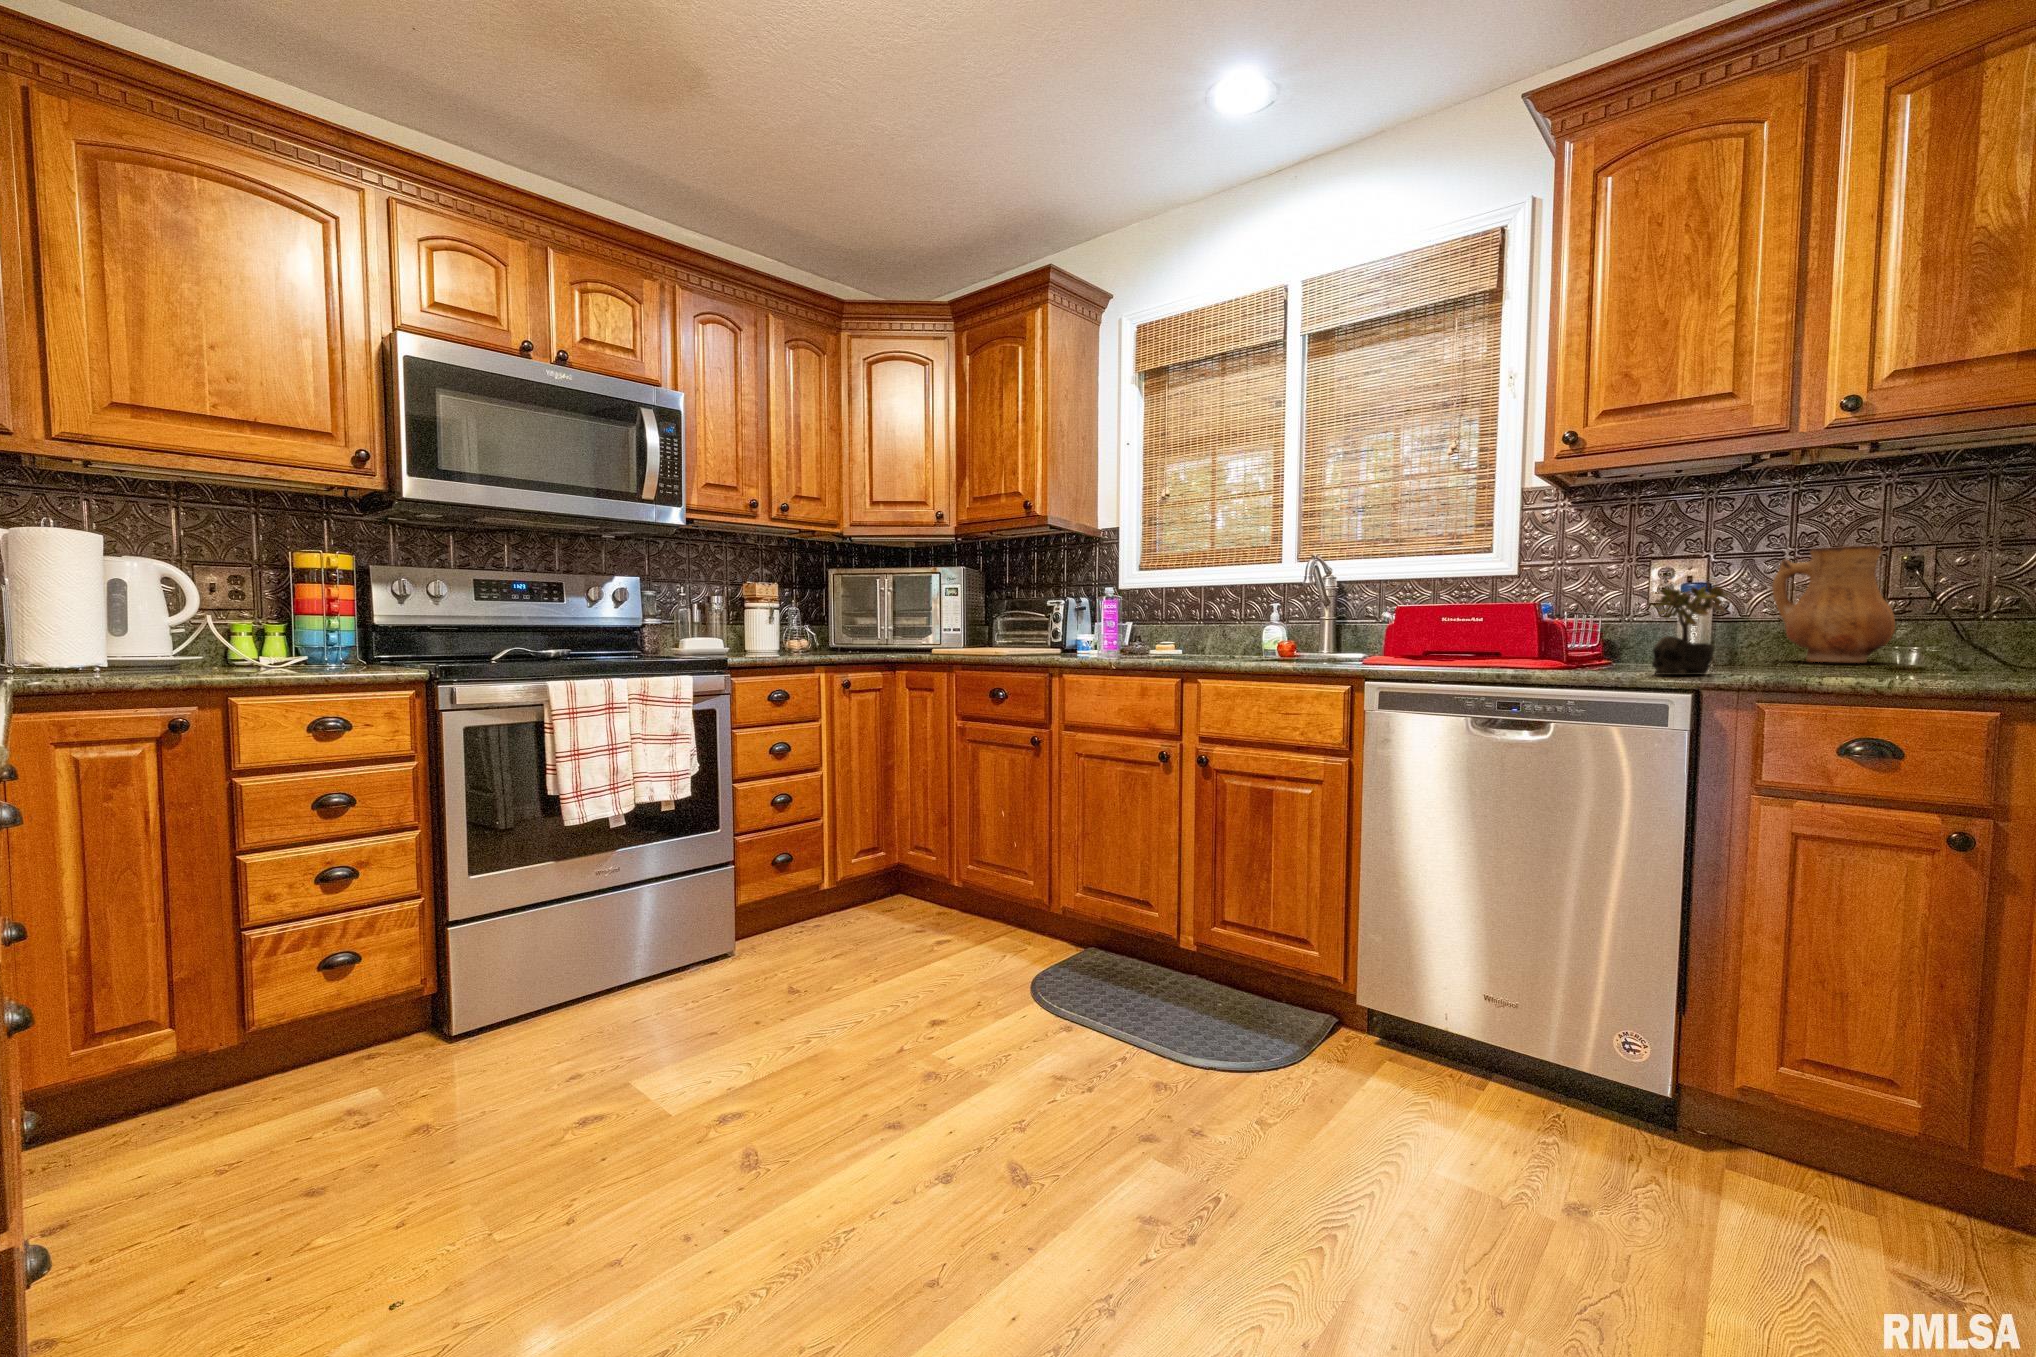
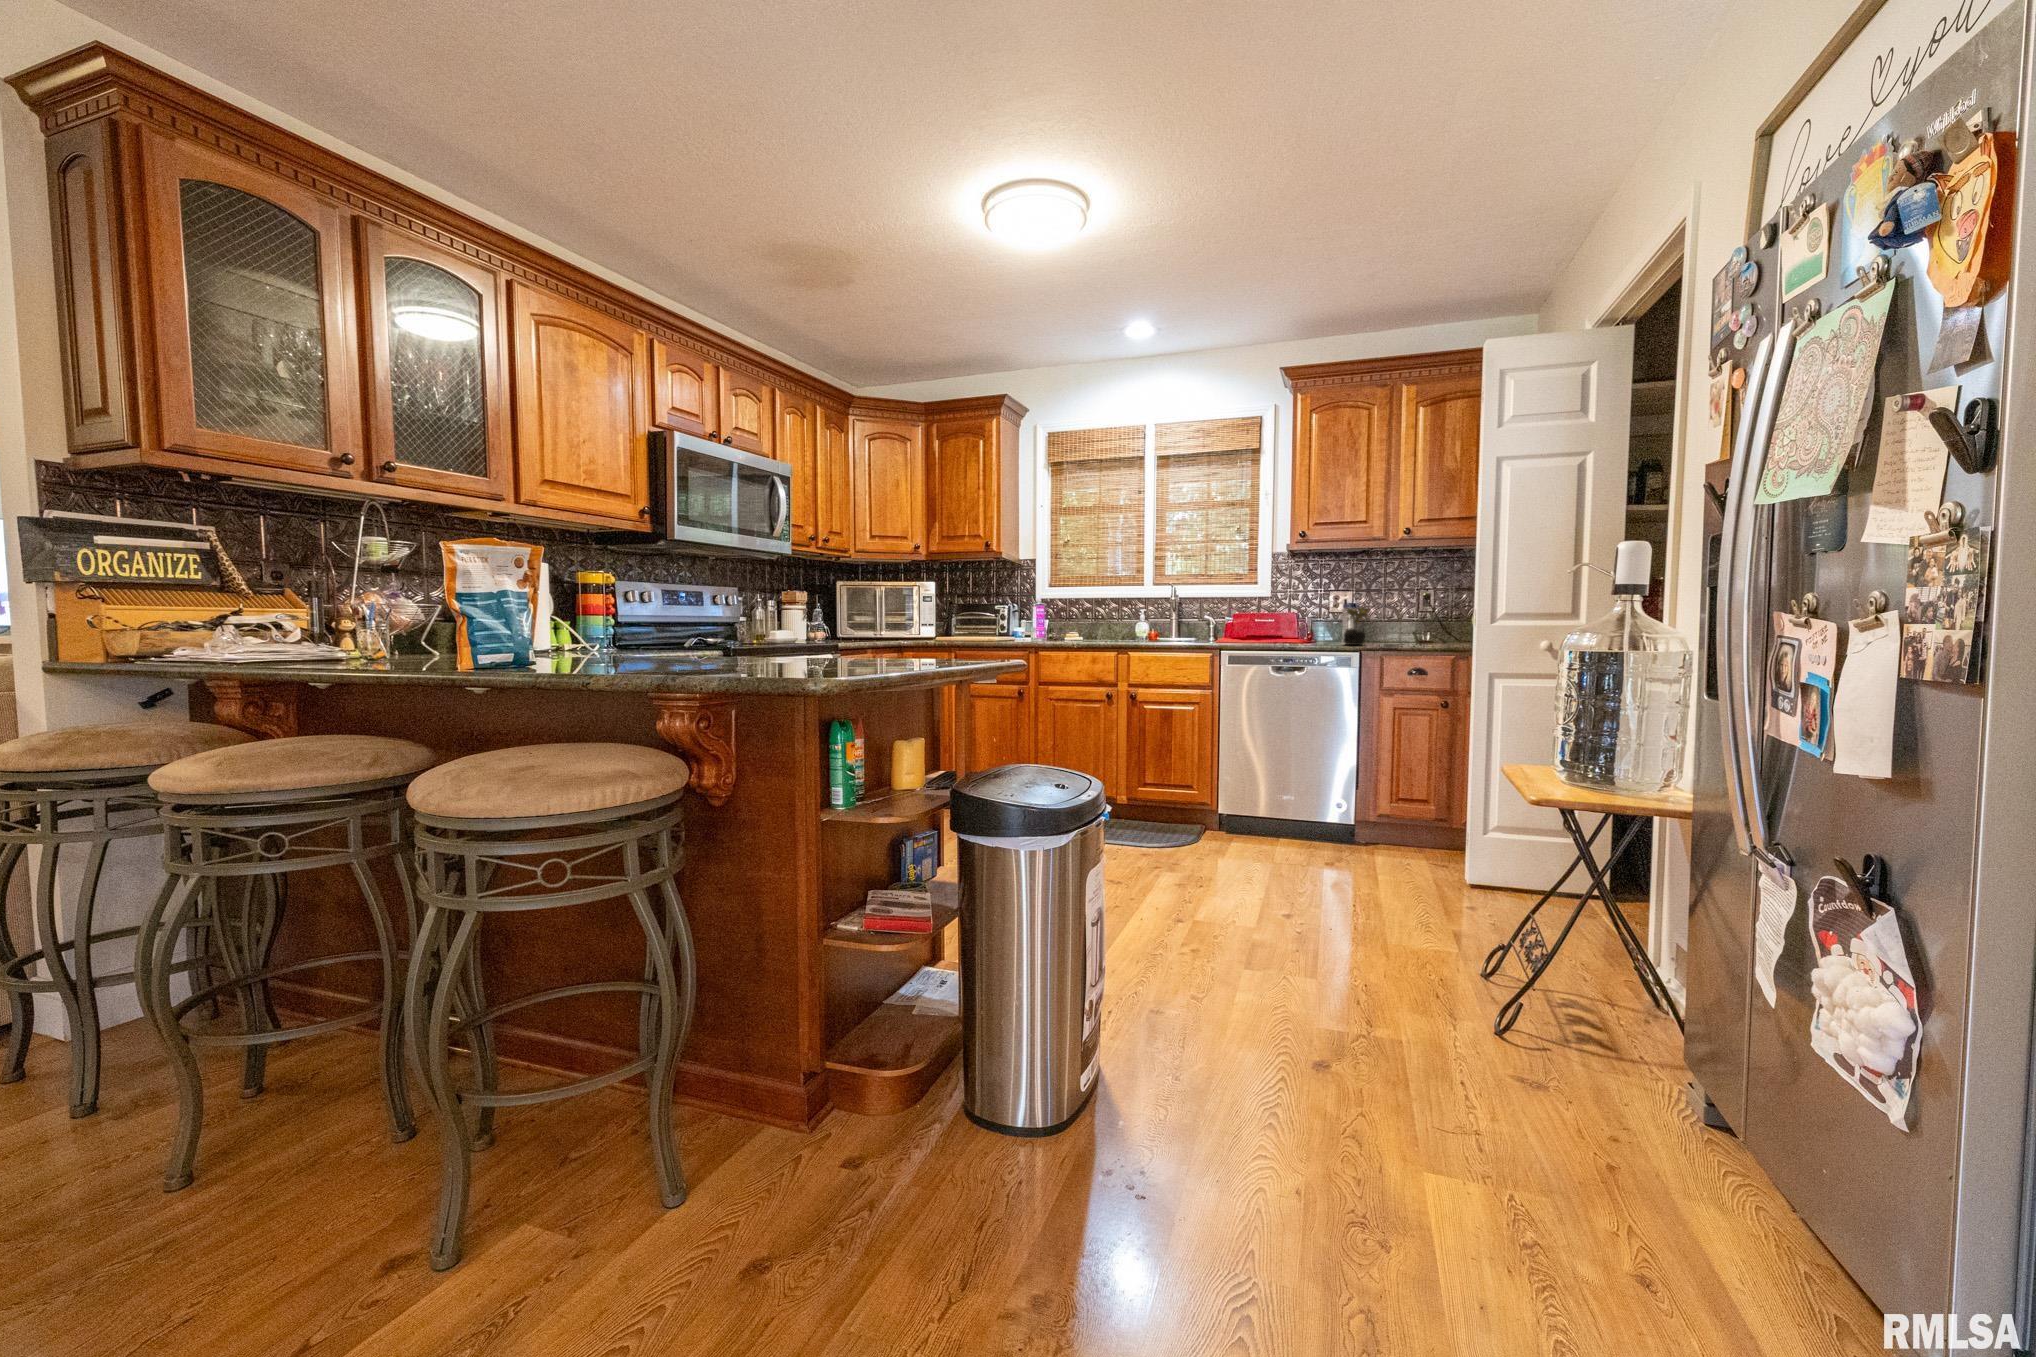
ceramic pitcher: present [1772,546,1895,663] -> none [1379,589,1423,640]

